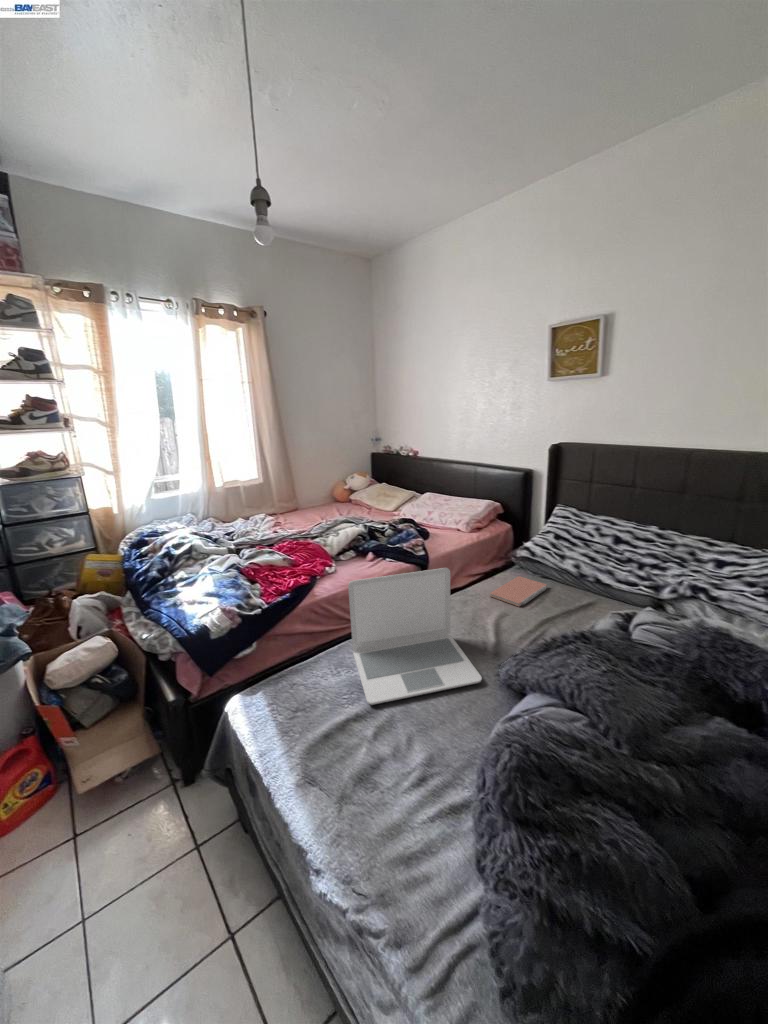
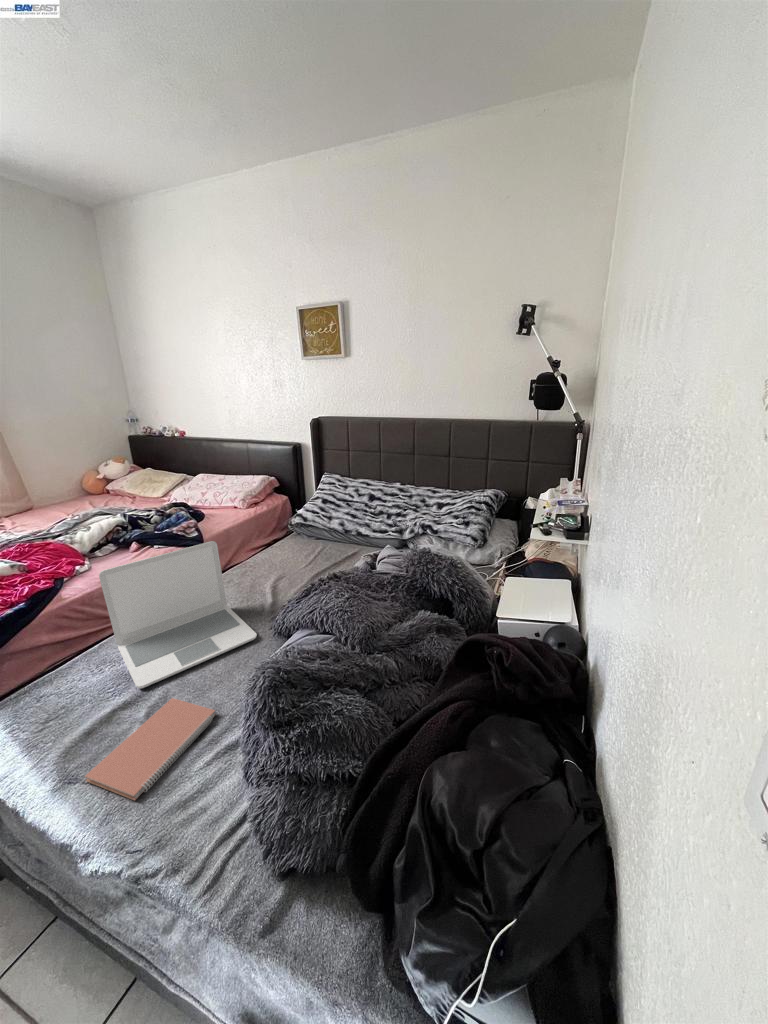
notebook: present [490,576,547,606] -> present [85,698,216,800]

